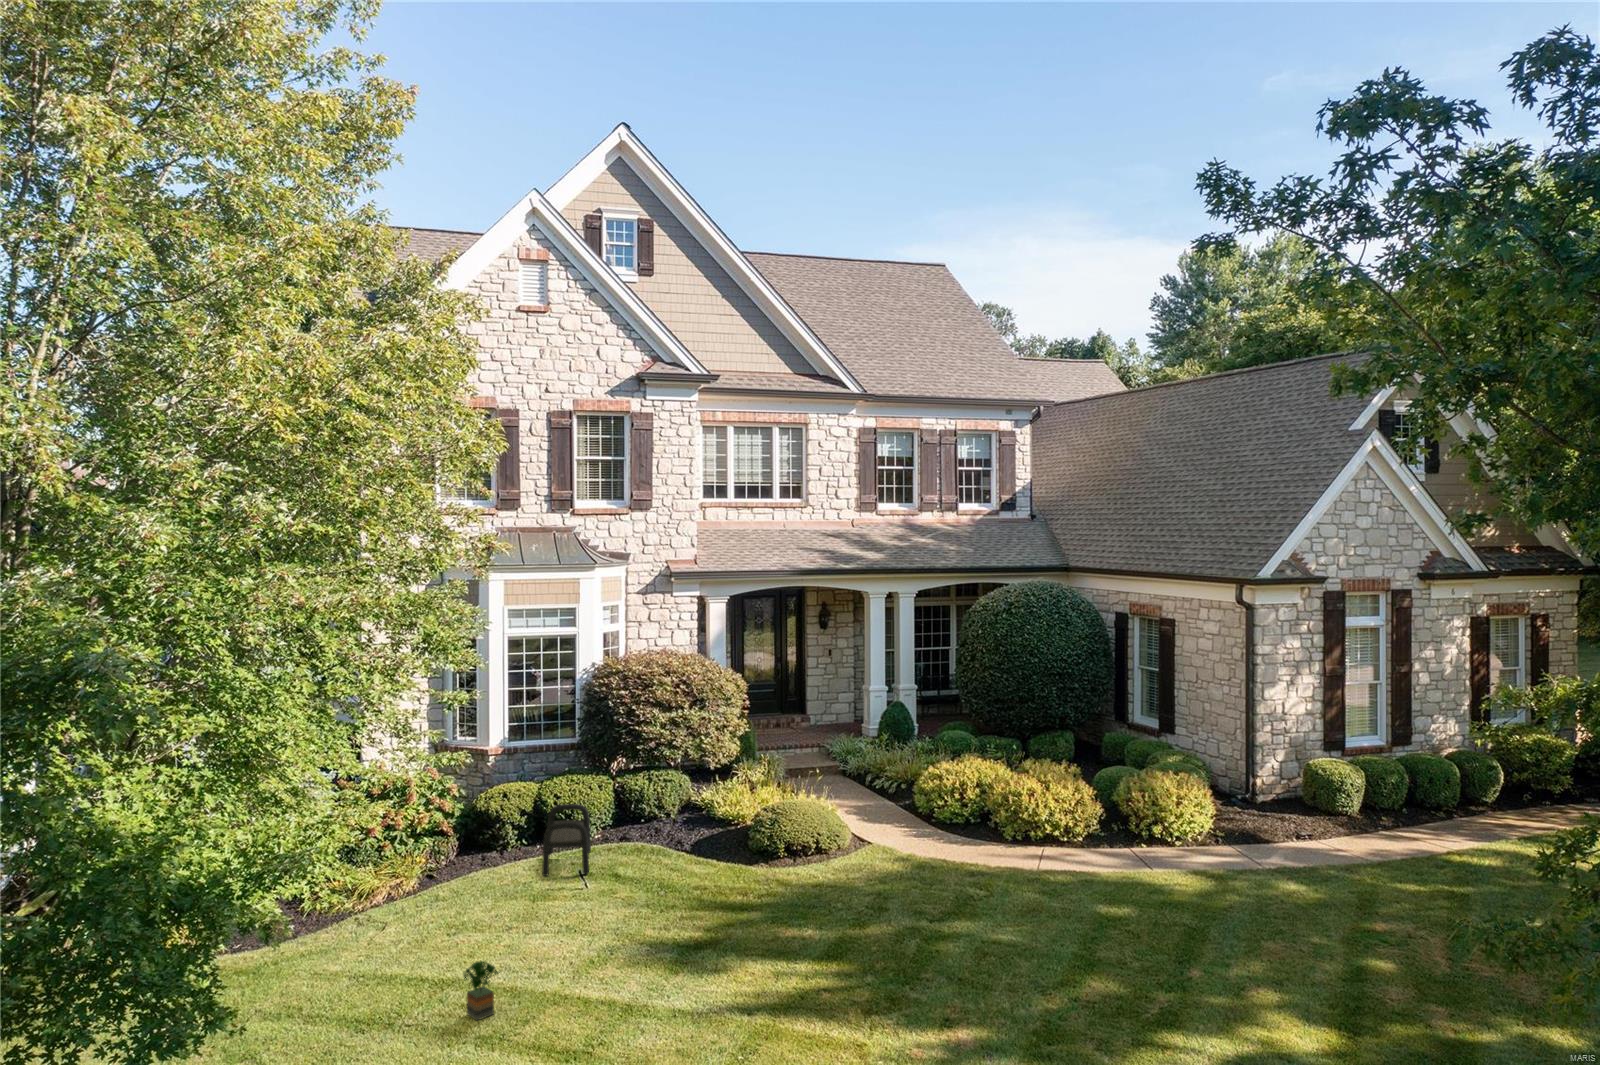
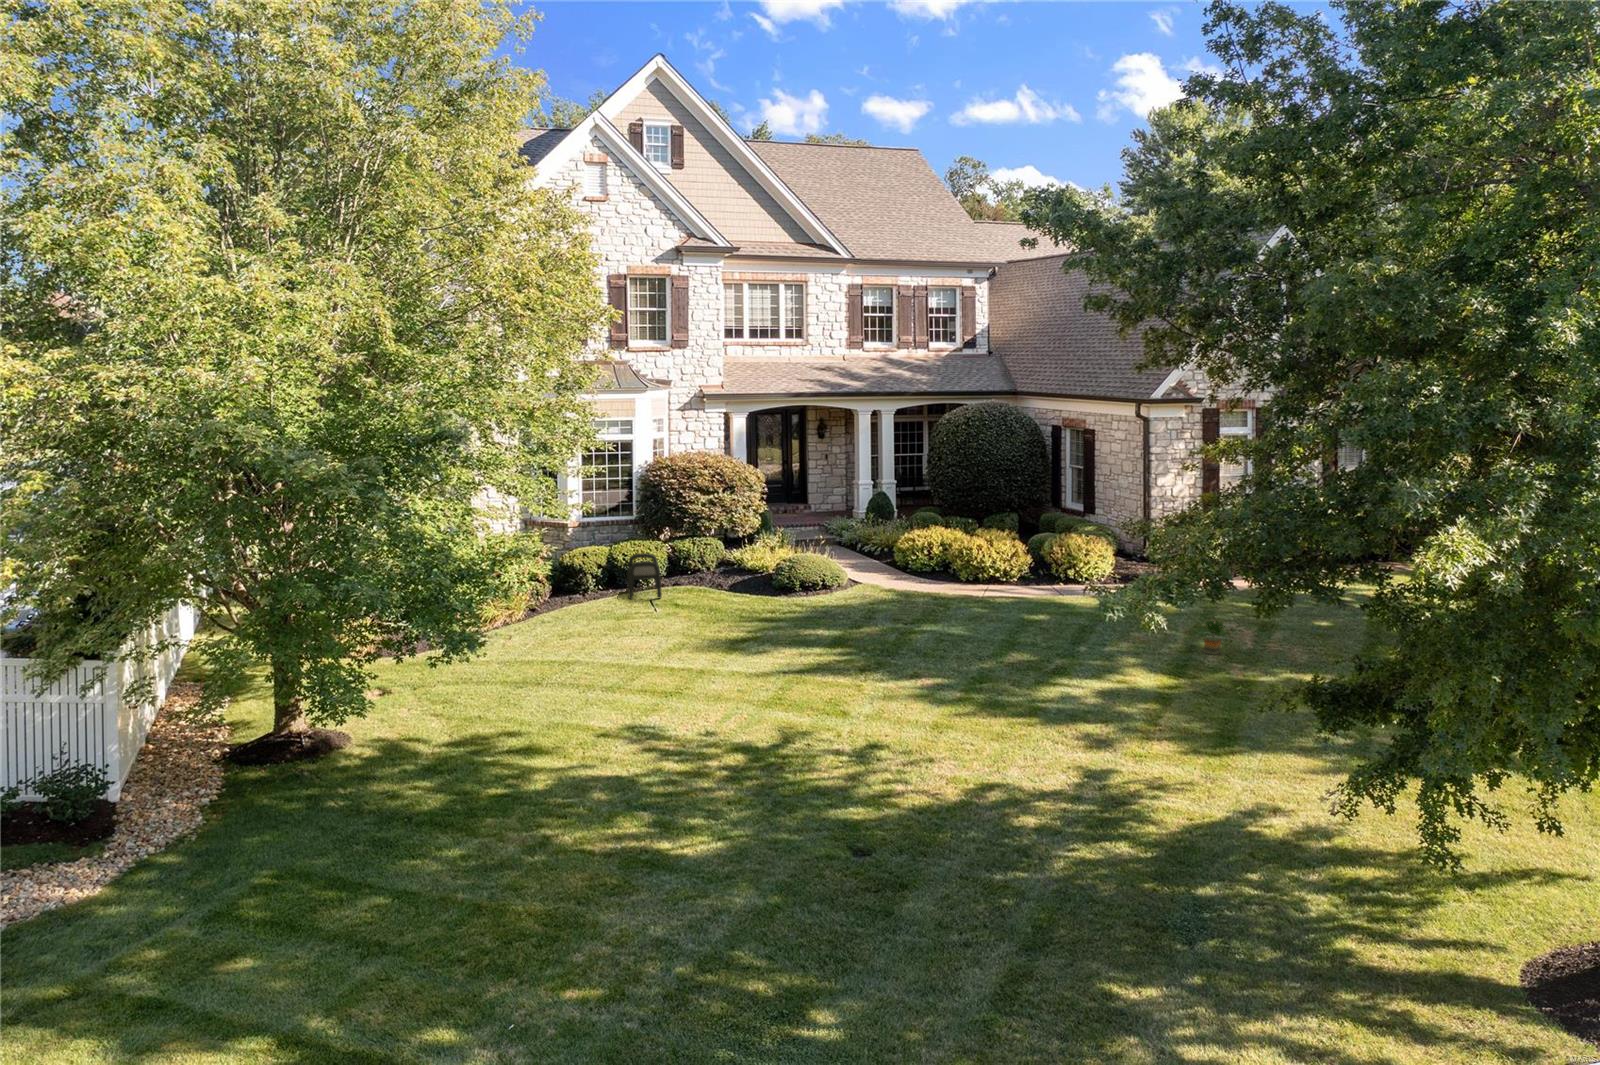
potted tree: present [463,961,500,1020] -> present [1204,621,1225,655]

